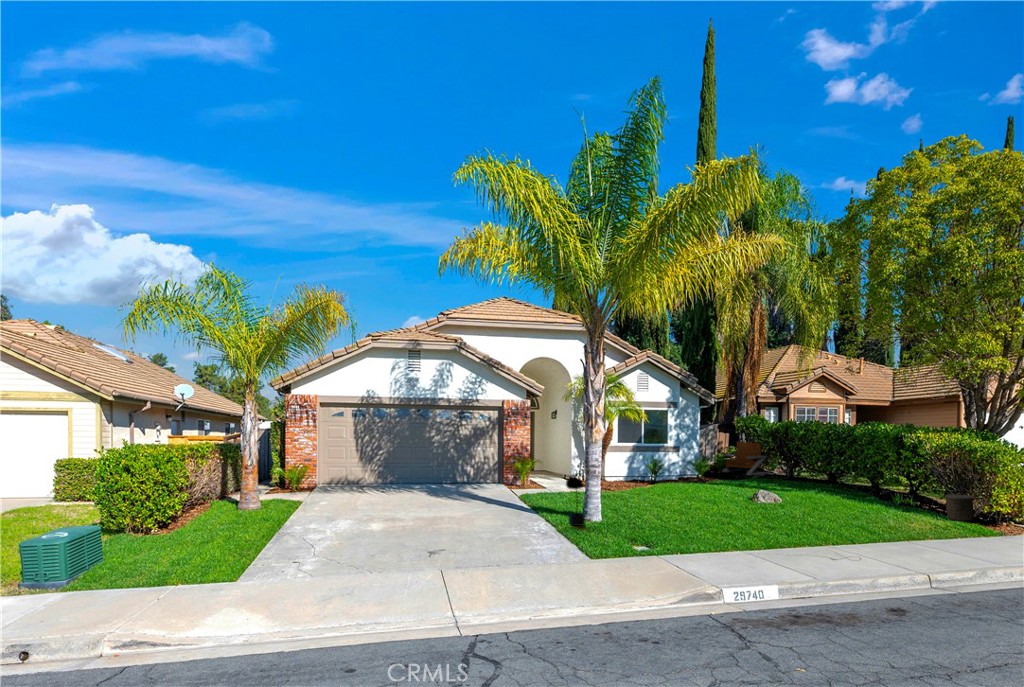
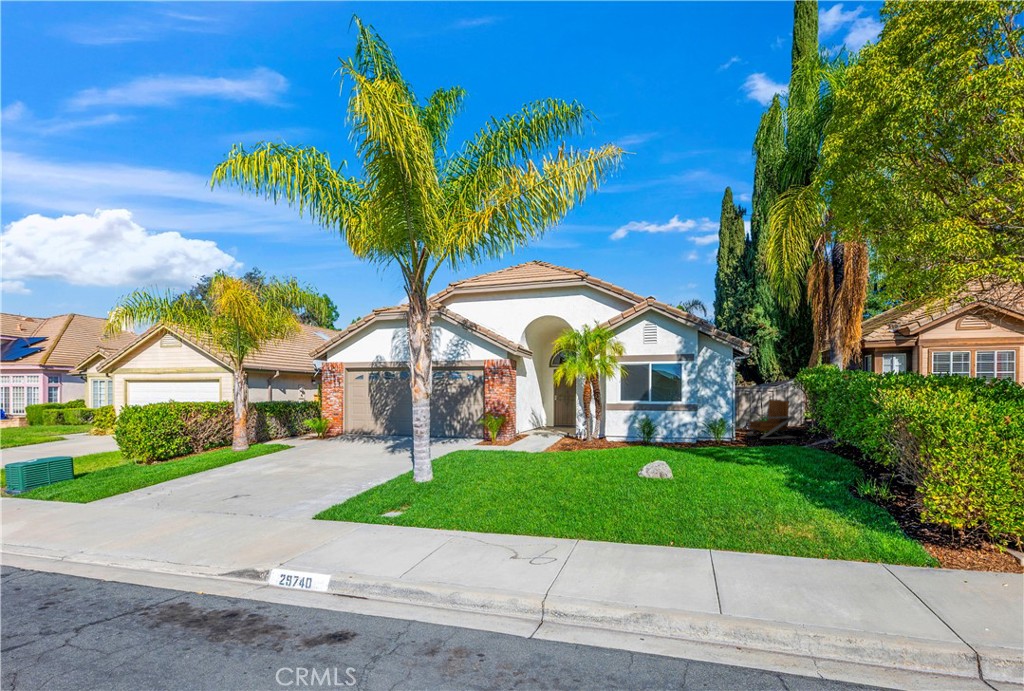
potted tree: present [566,477,585,526] -> none [375,424,395,470]
woven basket: present [945,494,974,521] -> none [798,461,836,498]

